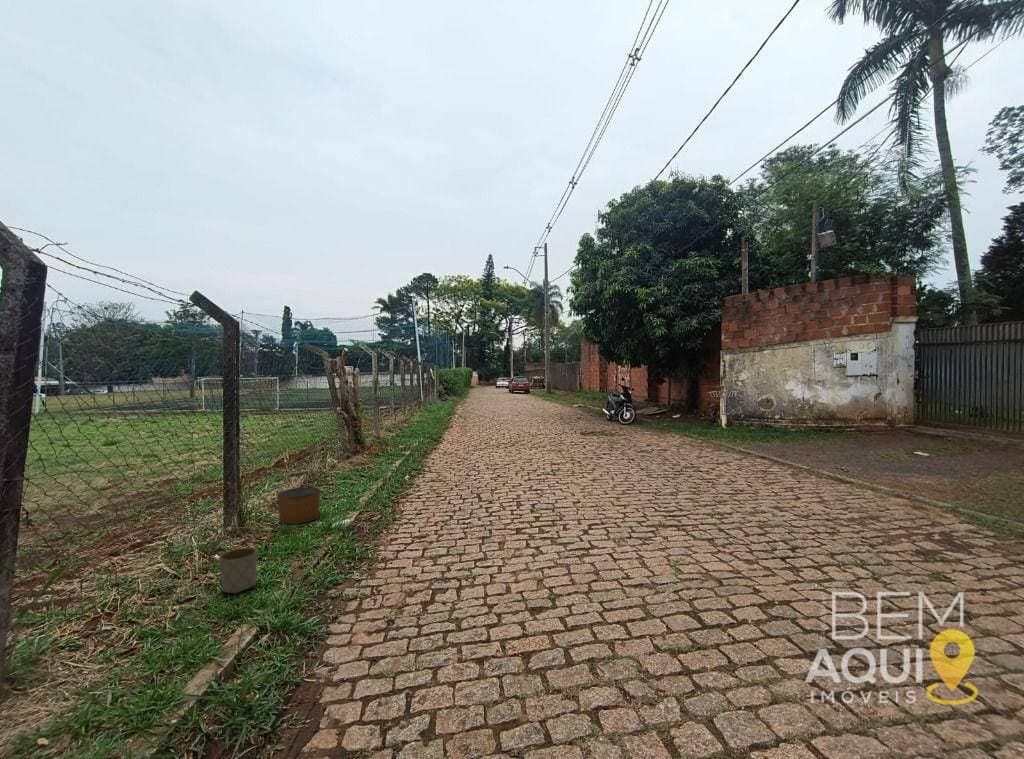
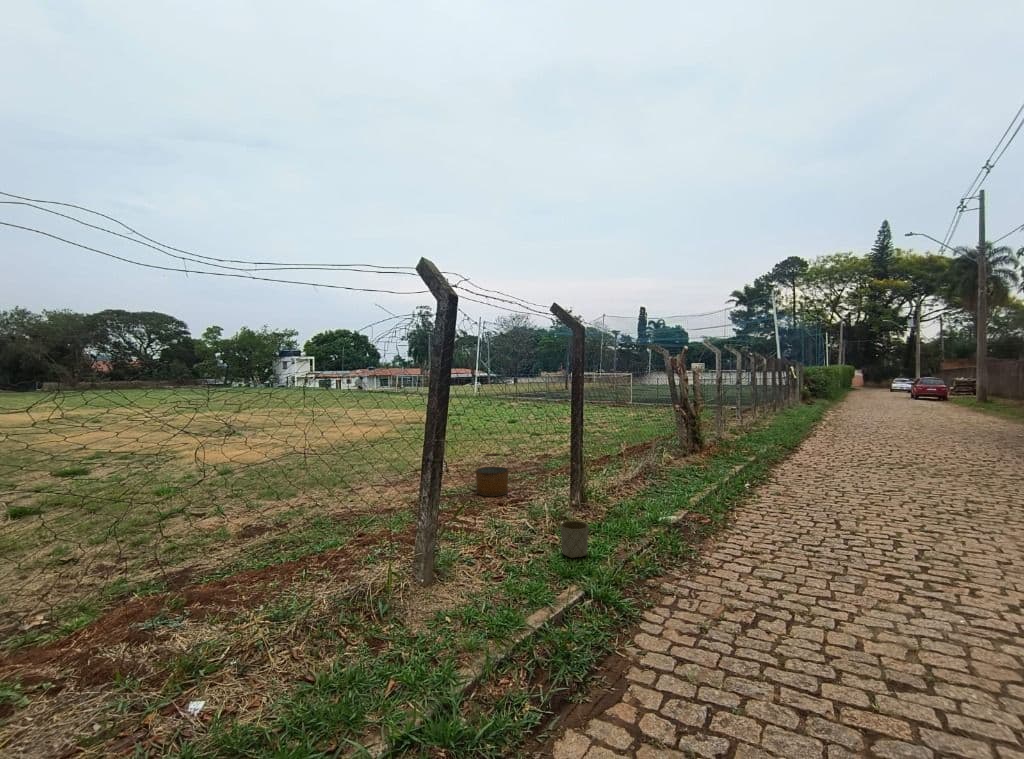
bucket: present [277,472,320,524] -> present [475,453,509,496]

